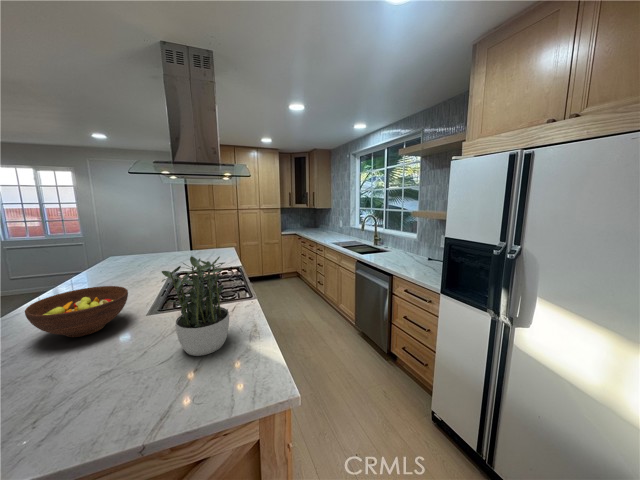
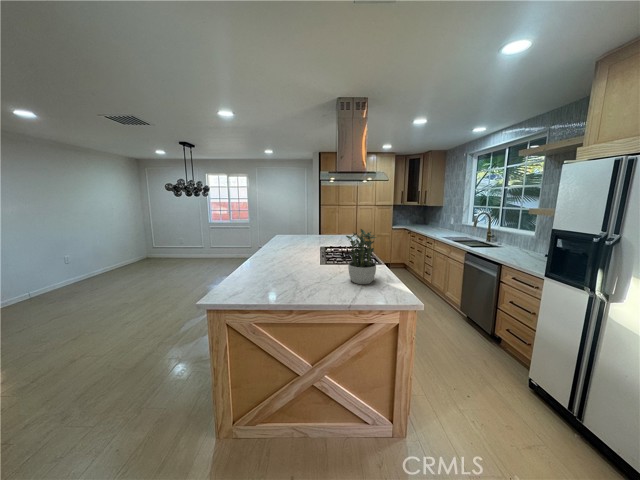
fruit bowl: present [25,286,128,337] -> none [276,247,316,270]

